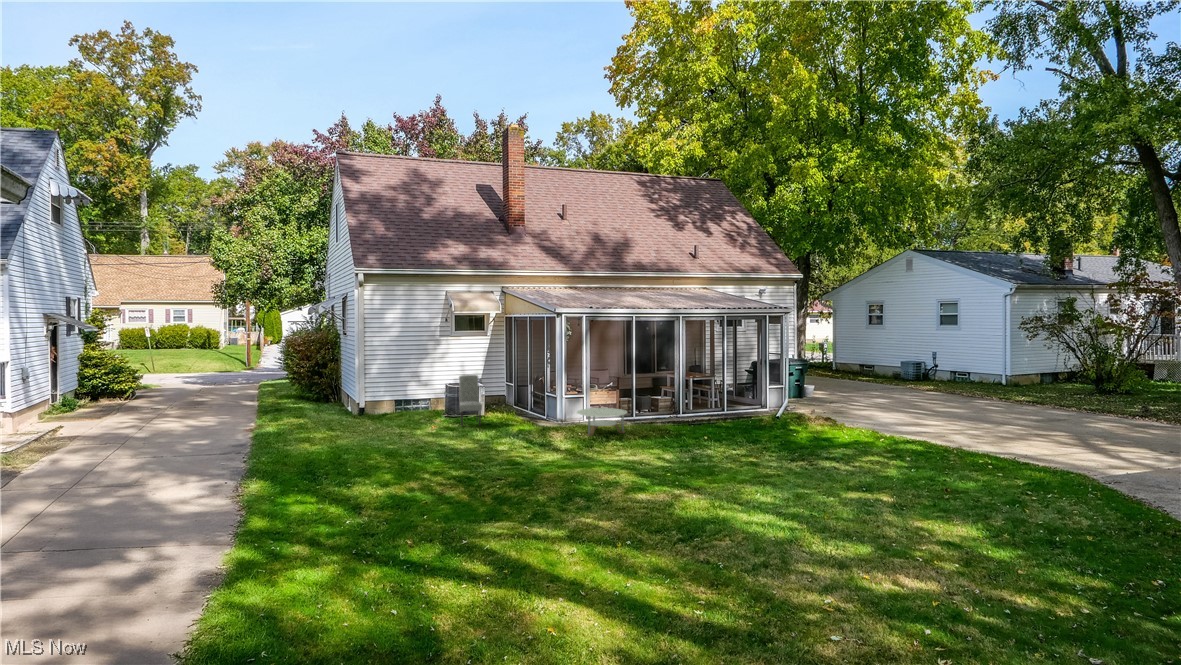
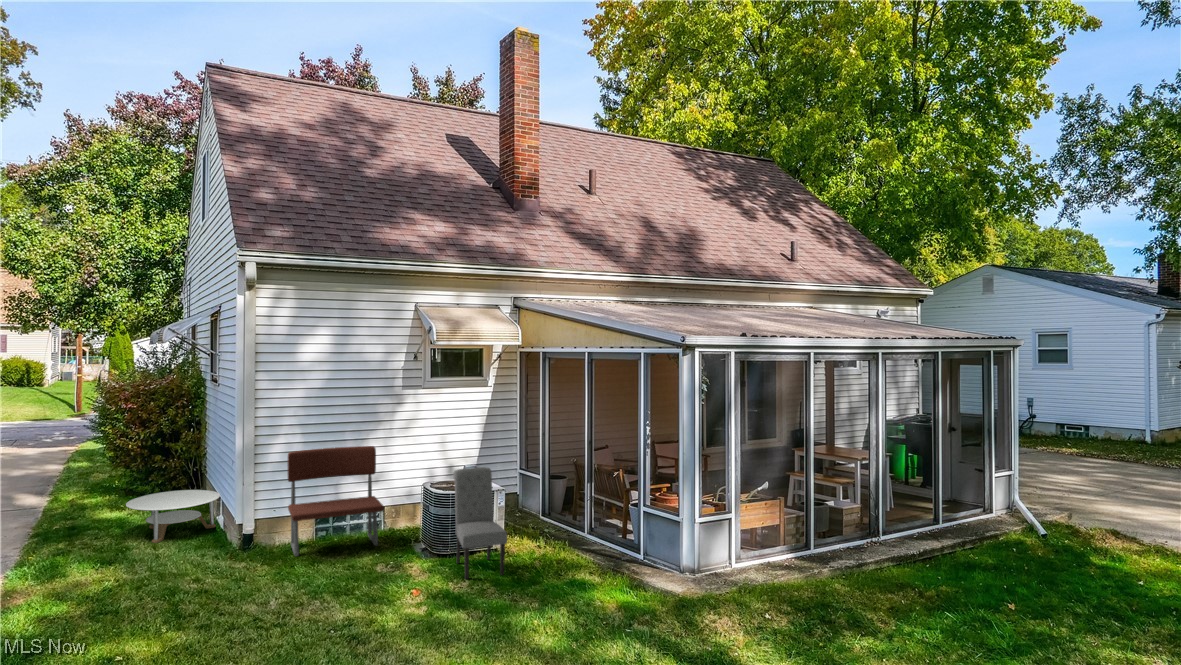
bench: none [381,367,428,419] -> present [287,446,384,556]
round table: present [577,408,627,436] -> present [126,490,220,543]

